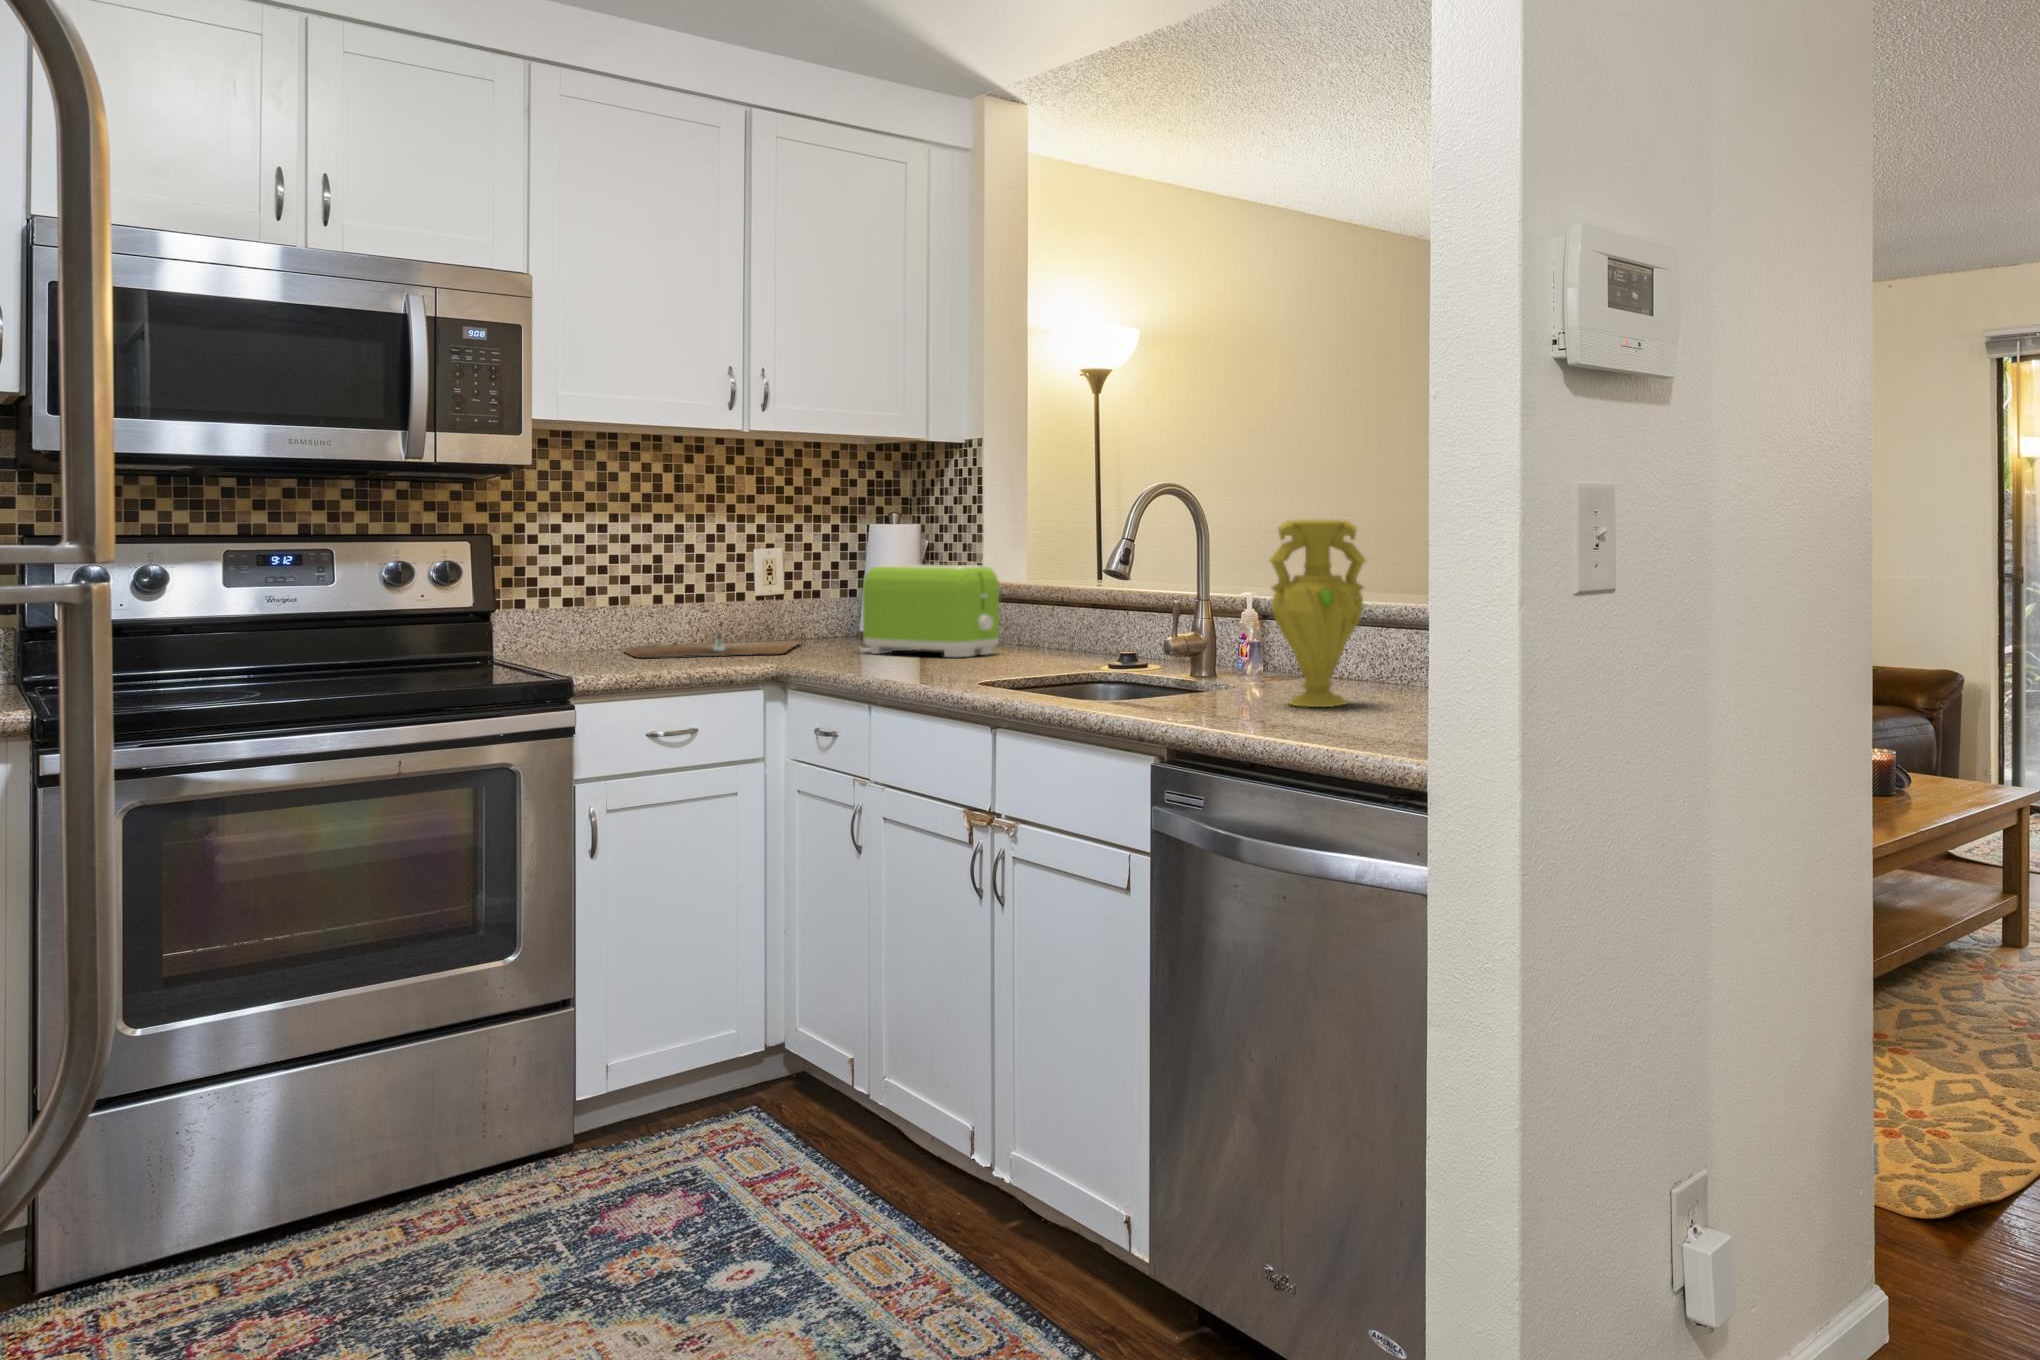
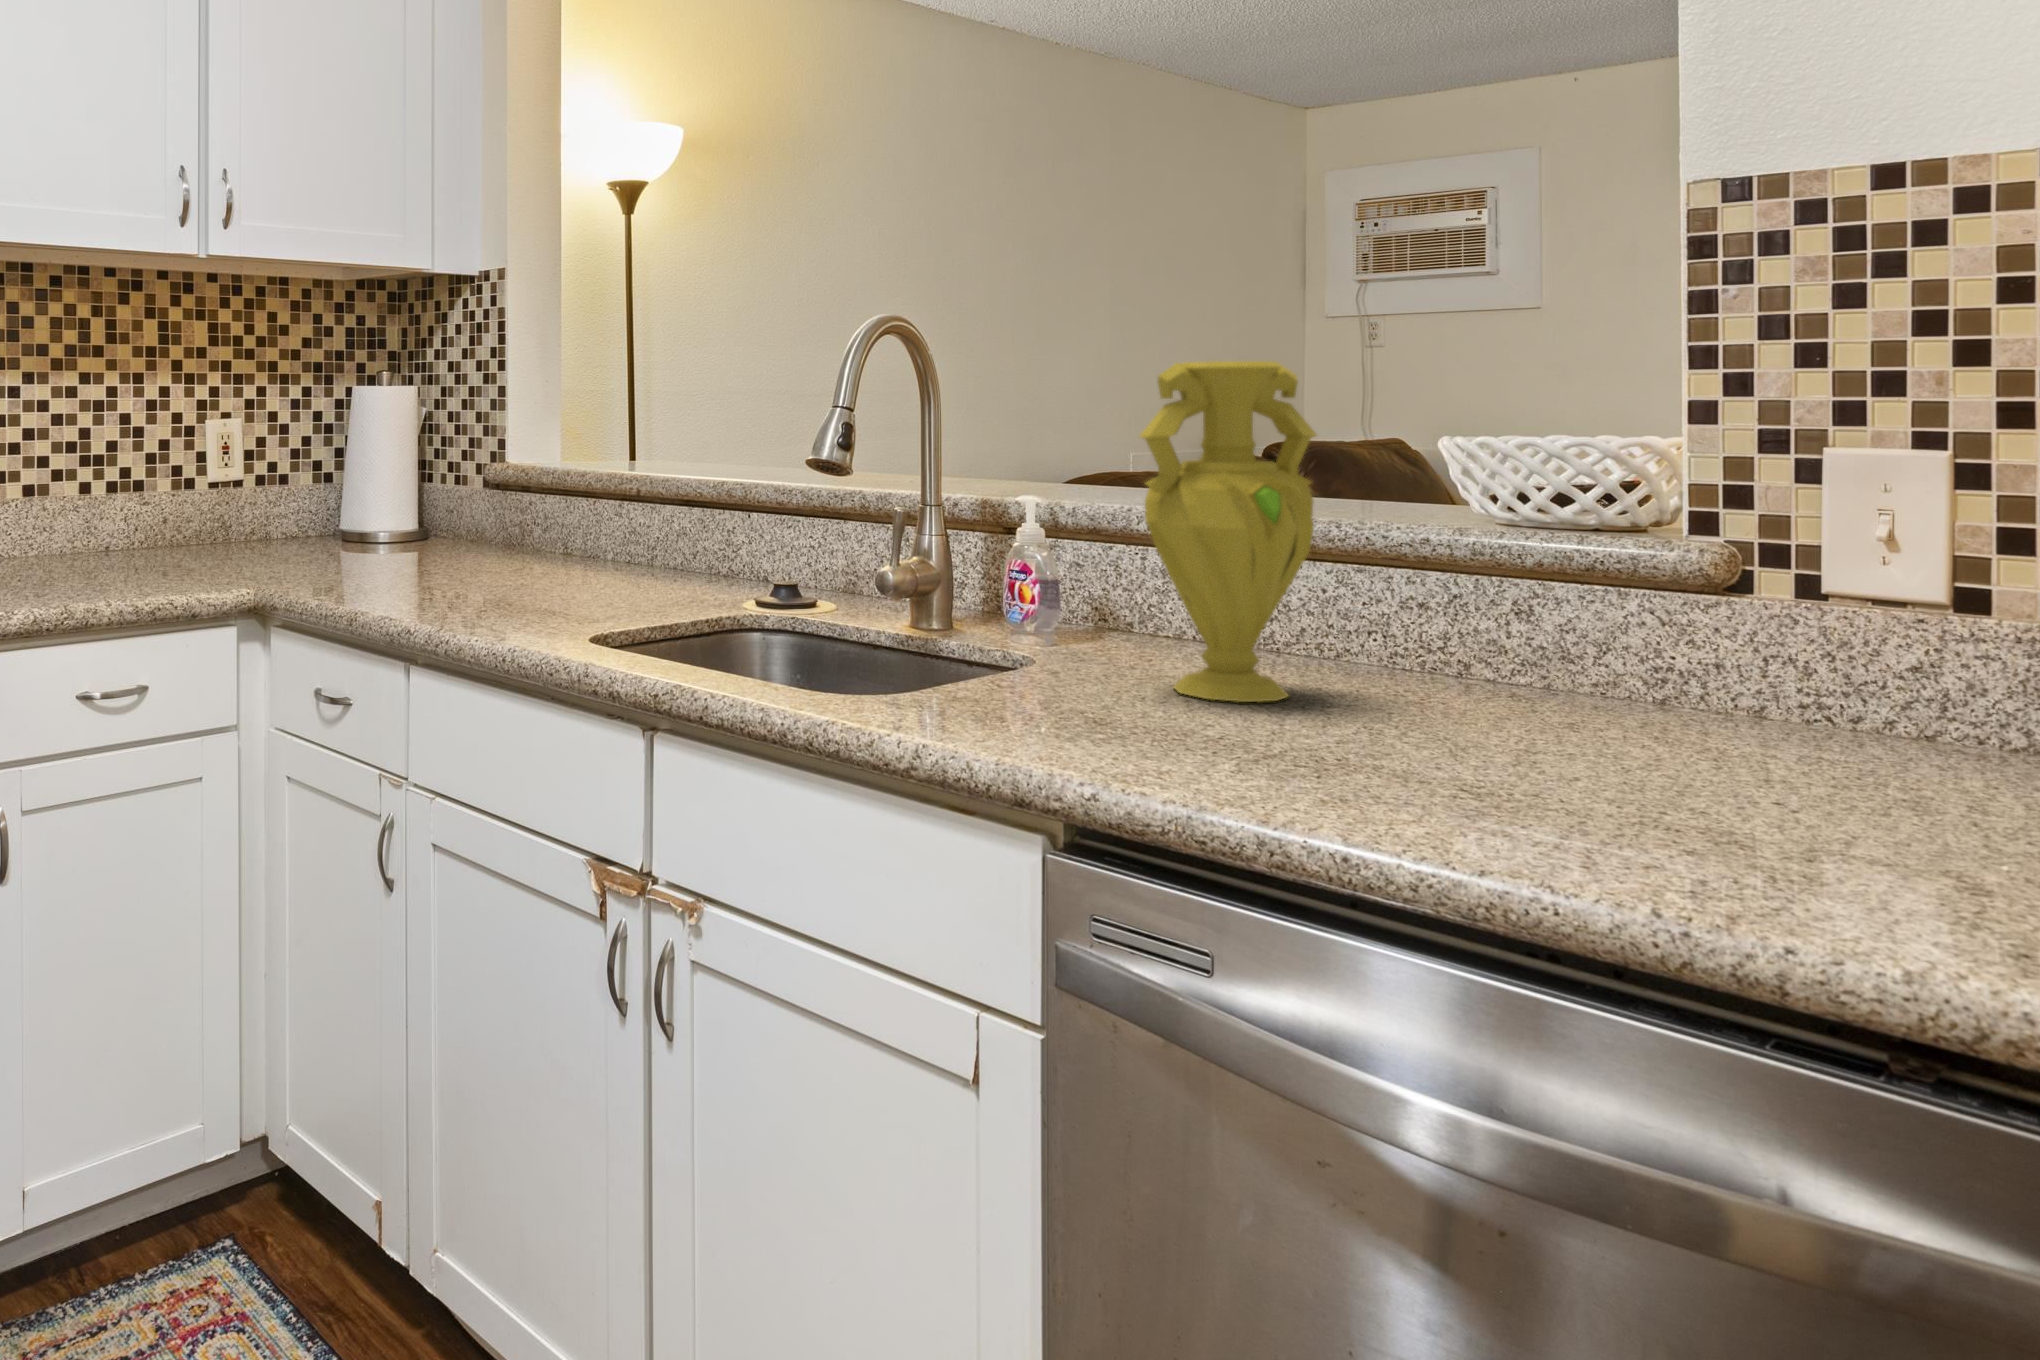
toaster: present [863,564,999,657] -> none [359,440,549,575]
cutting board: present [626,633,800,658] -> none [40,534,269,573]

